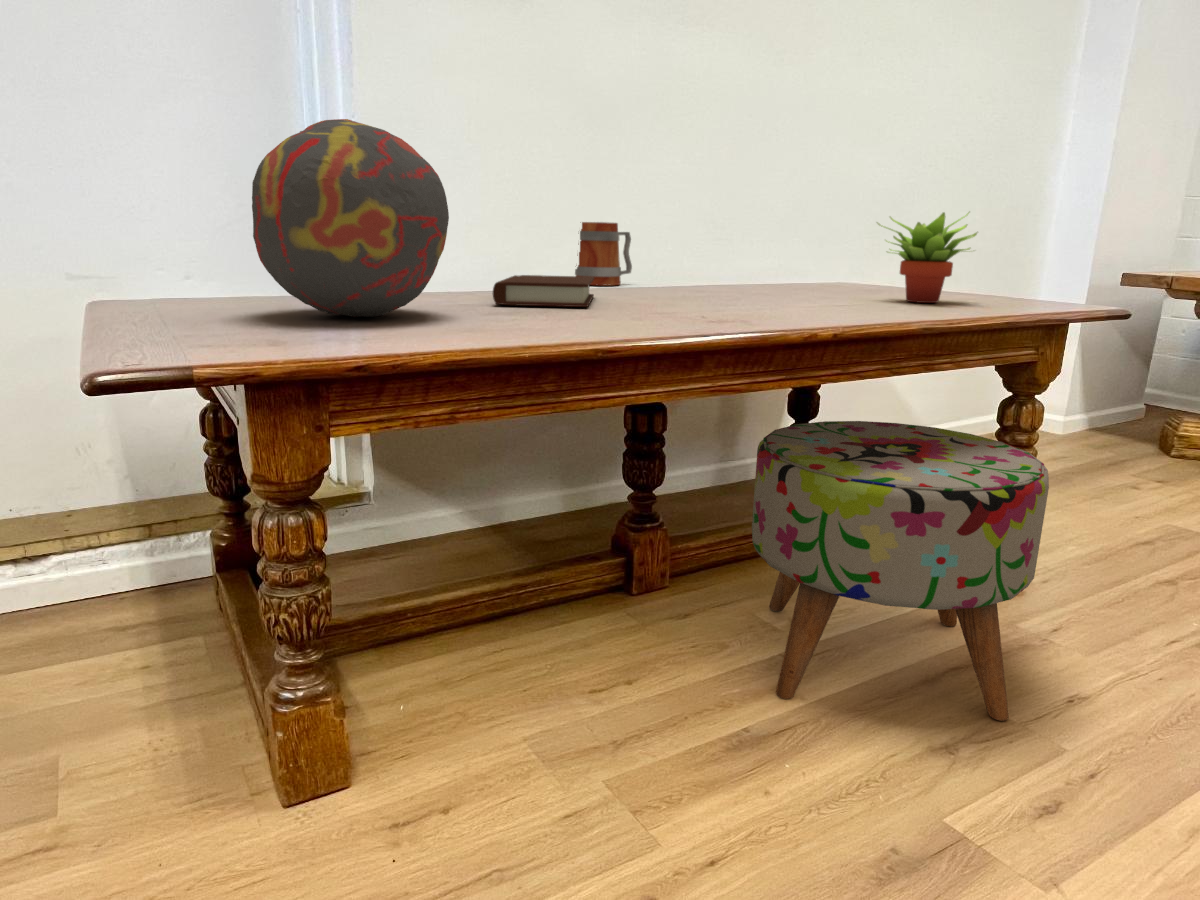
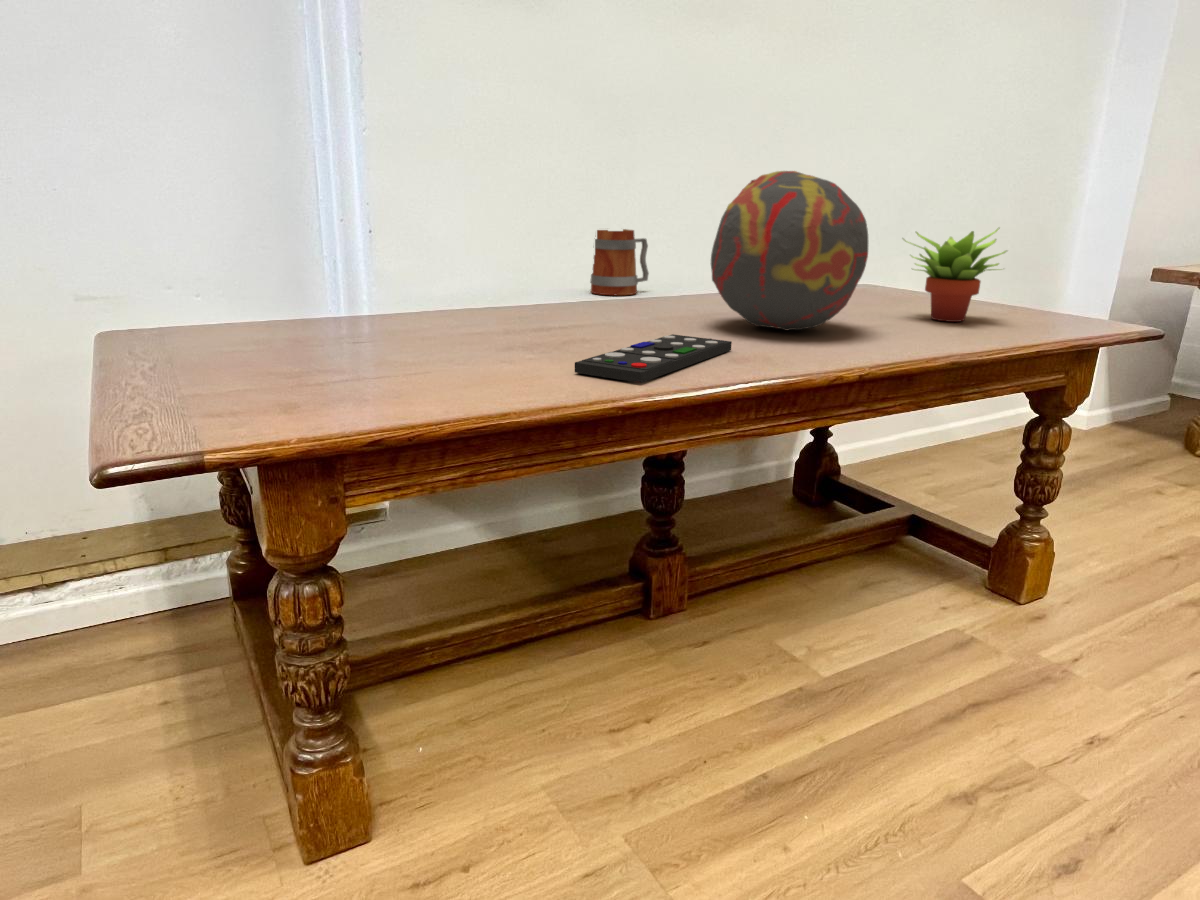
decorative orb: present [252,119,449,317] -> present [711,171,868,330]
book: present [493,275,594,307] -> none [508,295,611,338]
remote control: none [557,303,711,330] -> present [575,334,732,383]
ottoman: present [752,421,1049,721] -> none [771,449,1077,767]

